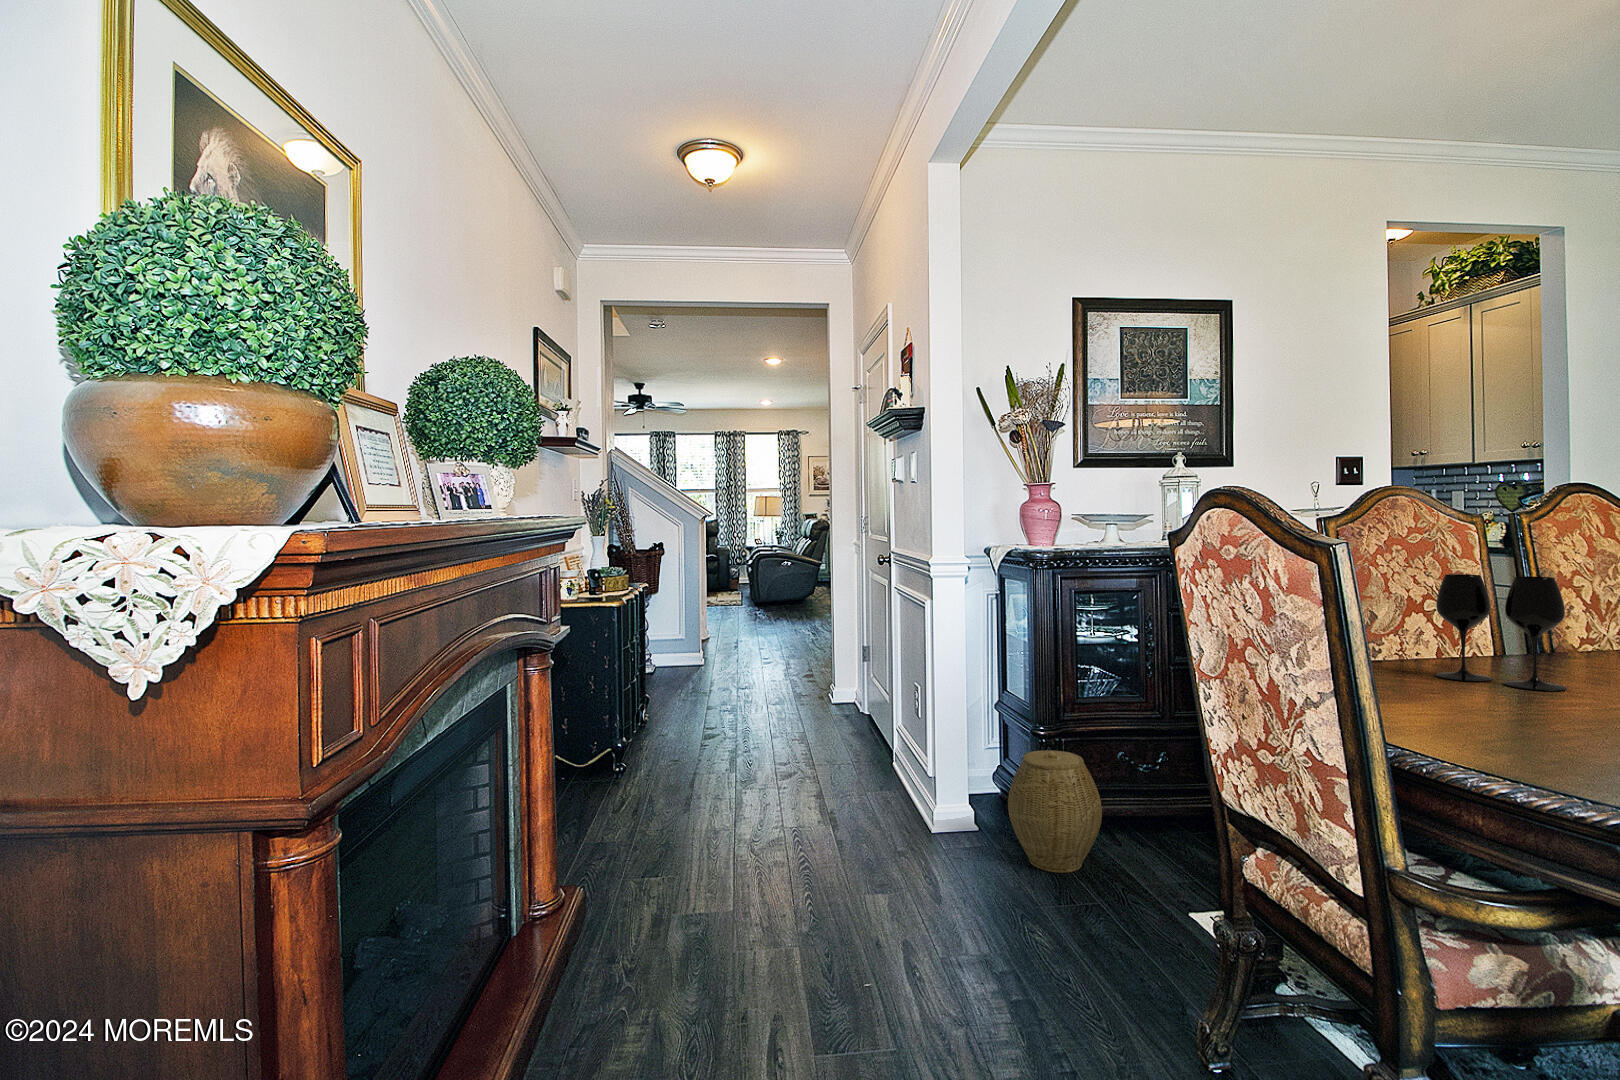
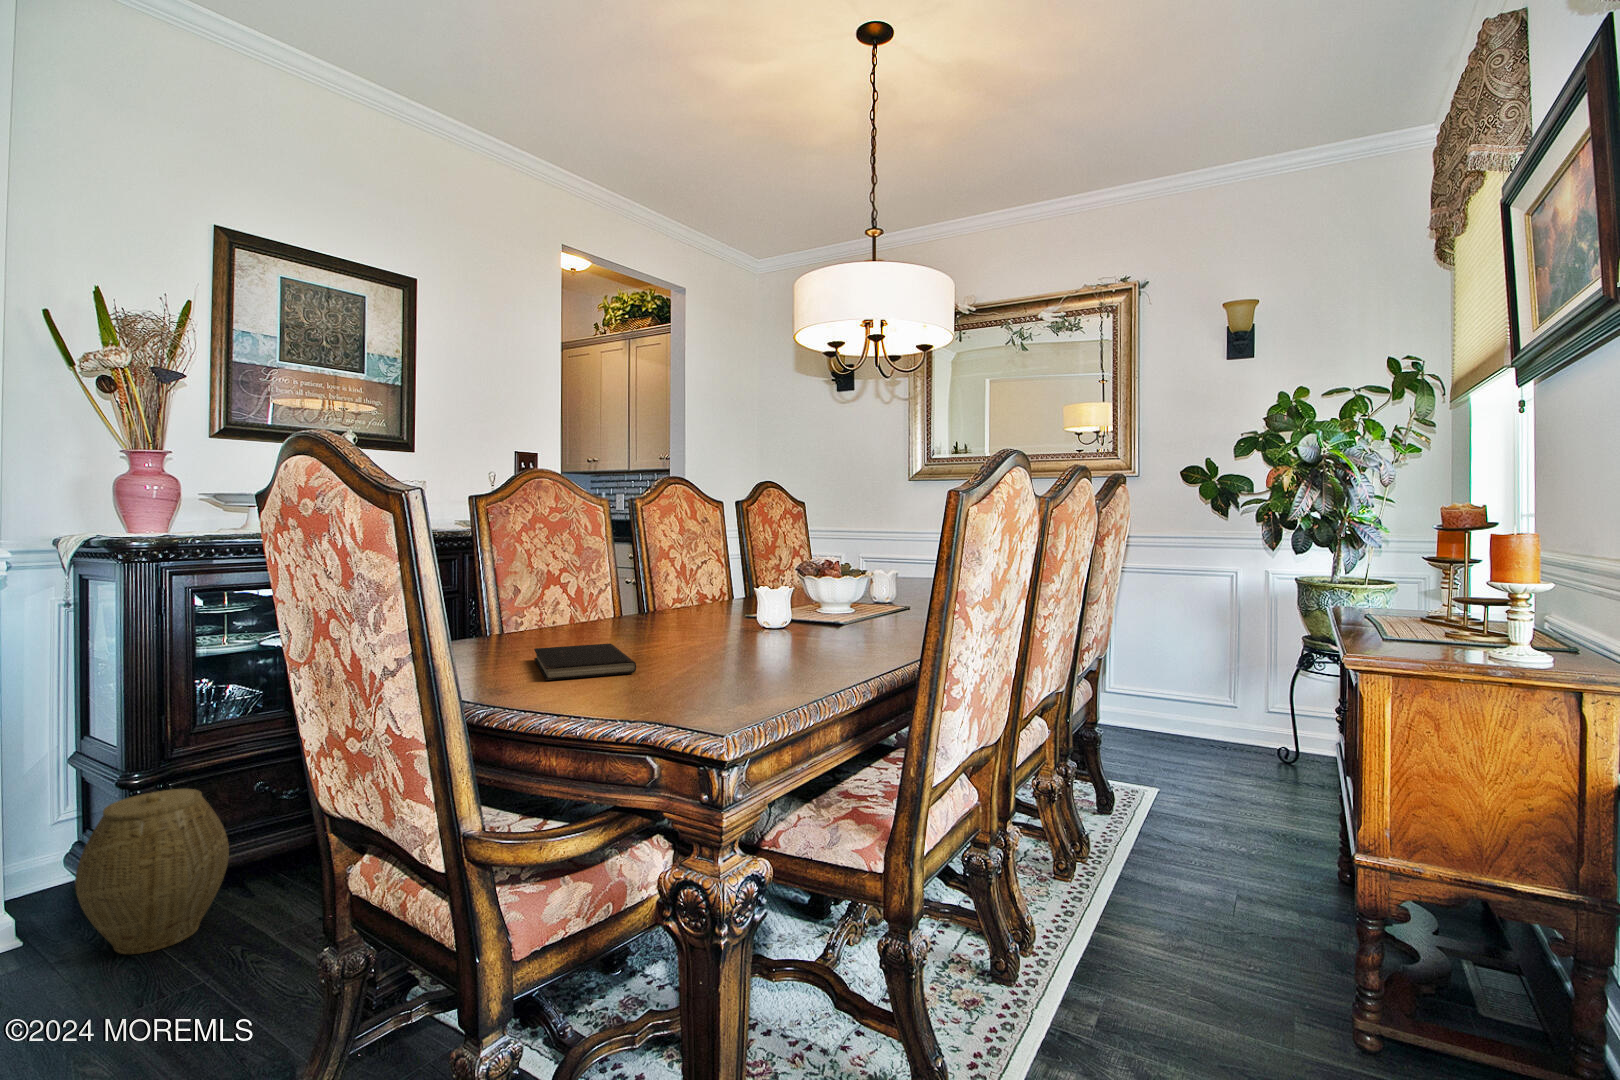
wine glass: present [1436,574,1567,691] -> none [560,546,647,641]
hardcover book: none [1416,686,1572,735] -> present [534,643,636,680]

